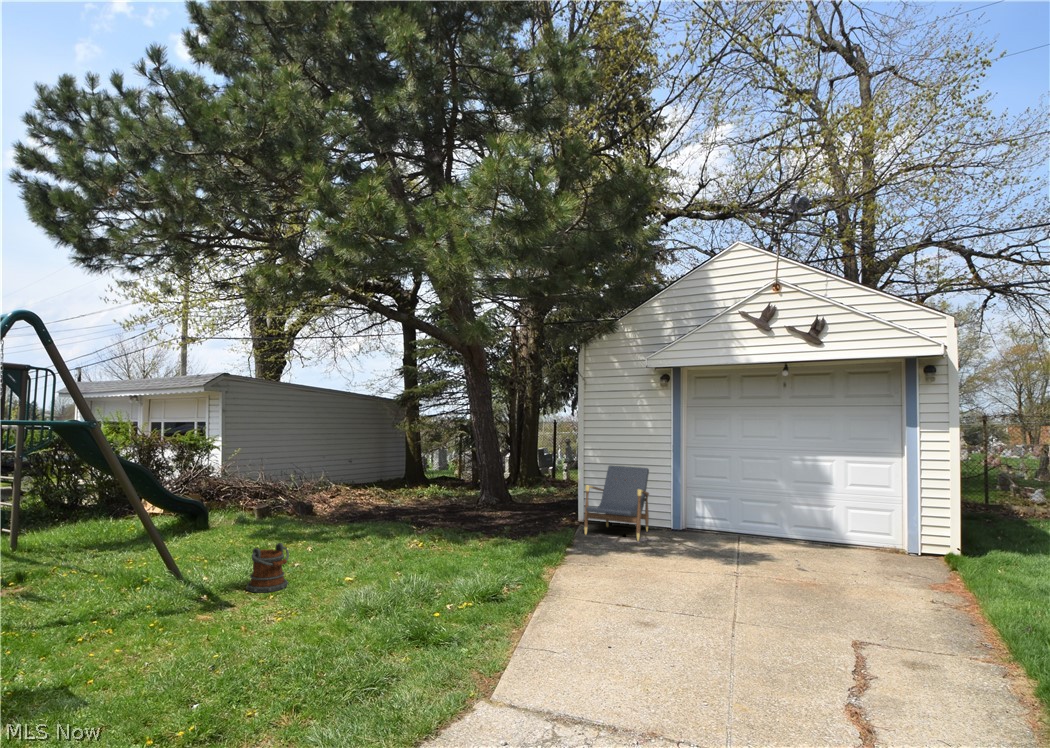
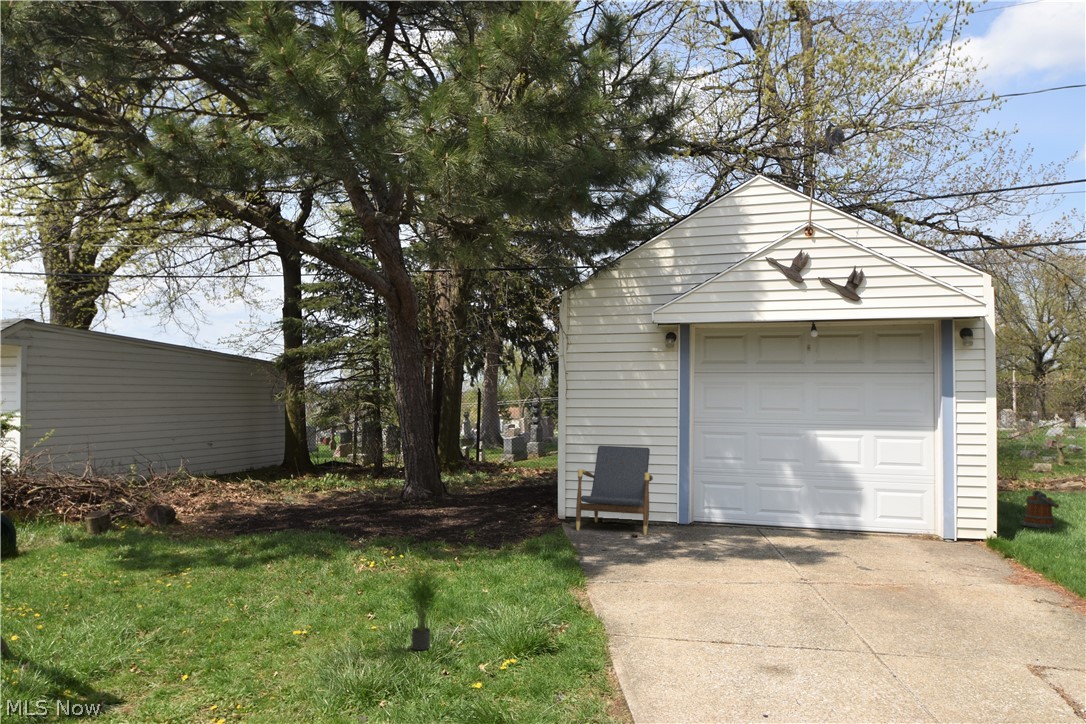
bucket: present [246,543,289,593] -> present [1021,491,1059,528]
potted plant: none [306,574,366,658] -> present [391,565,445,650]

